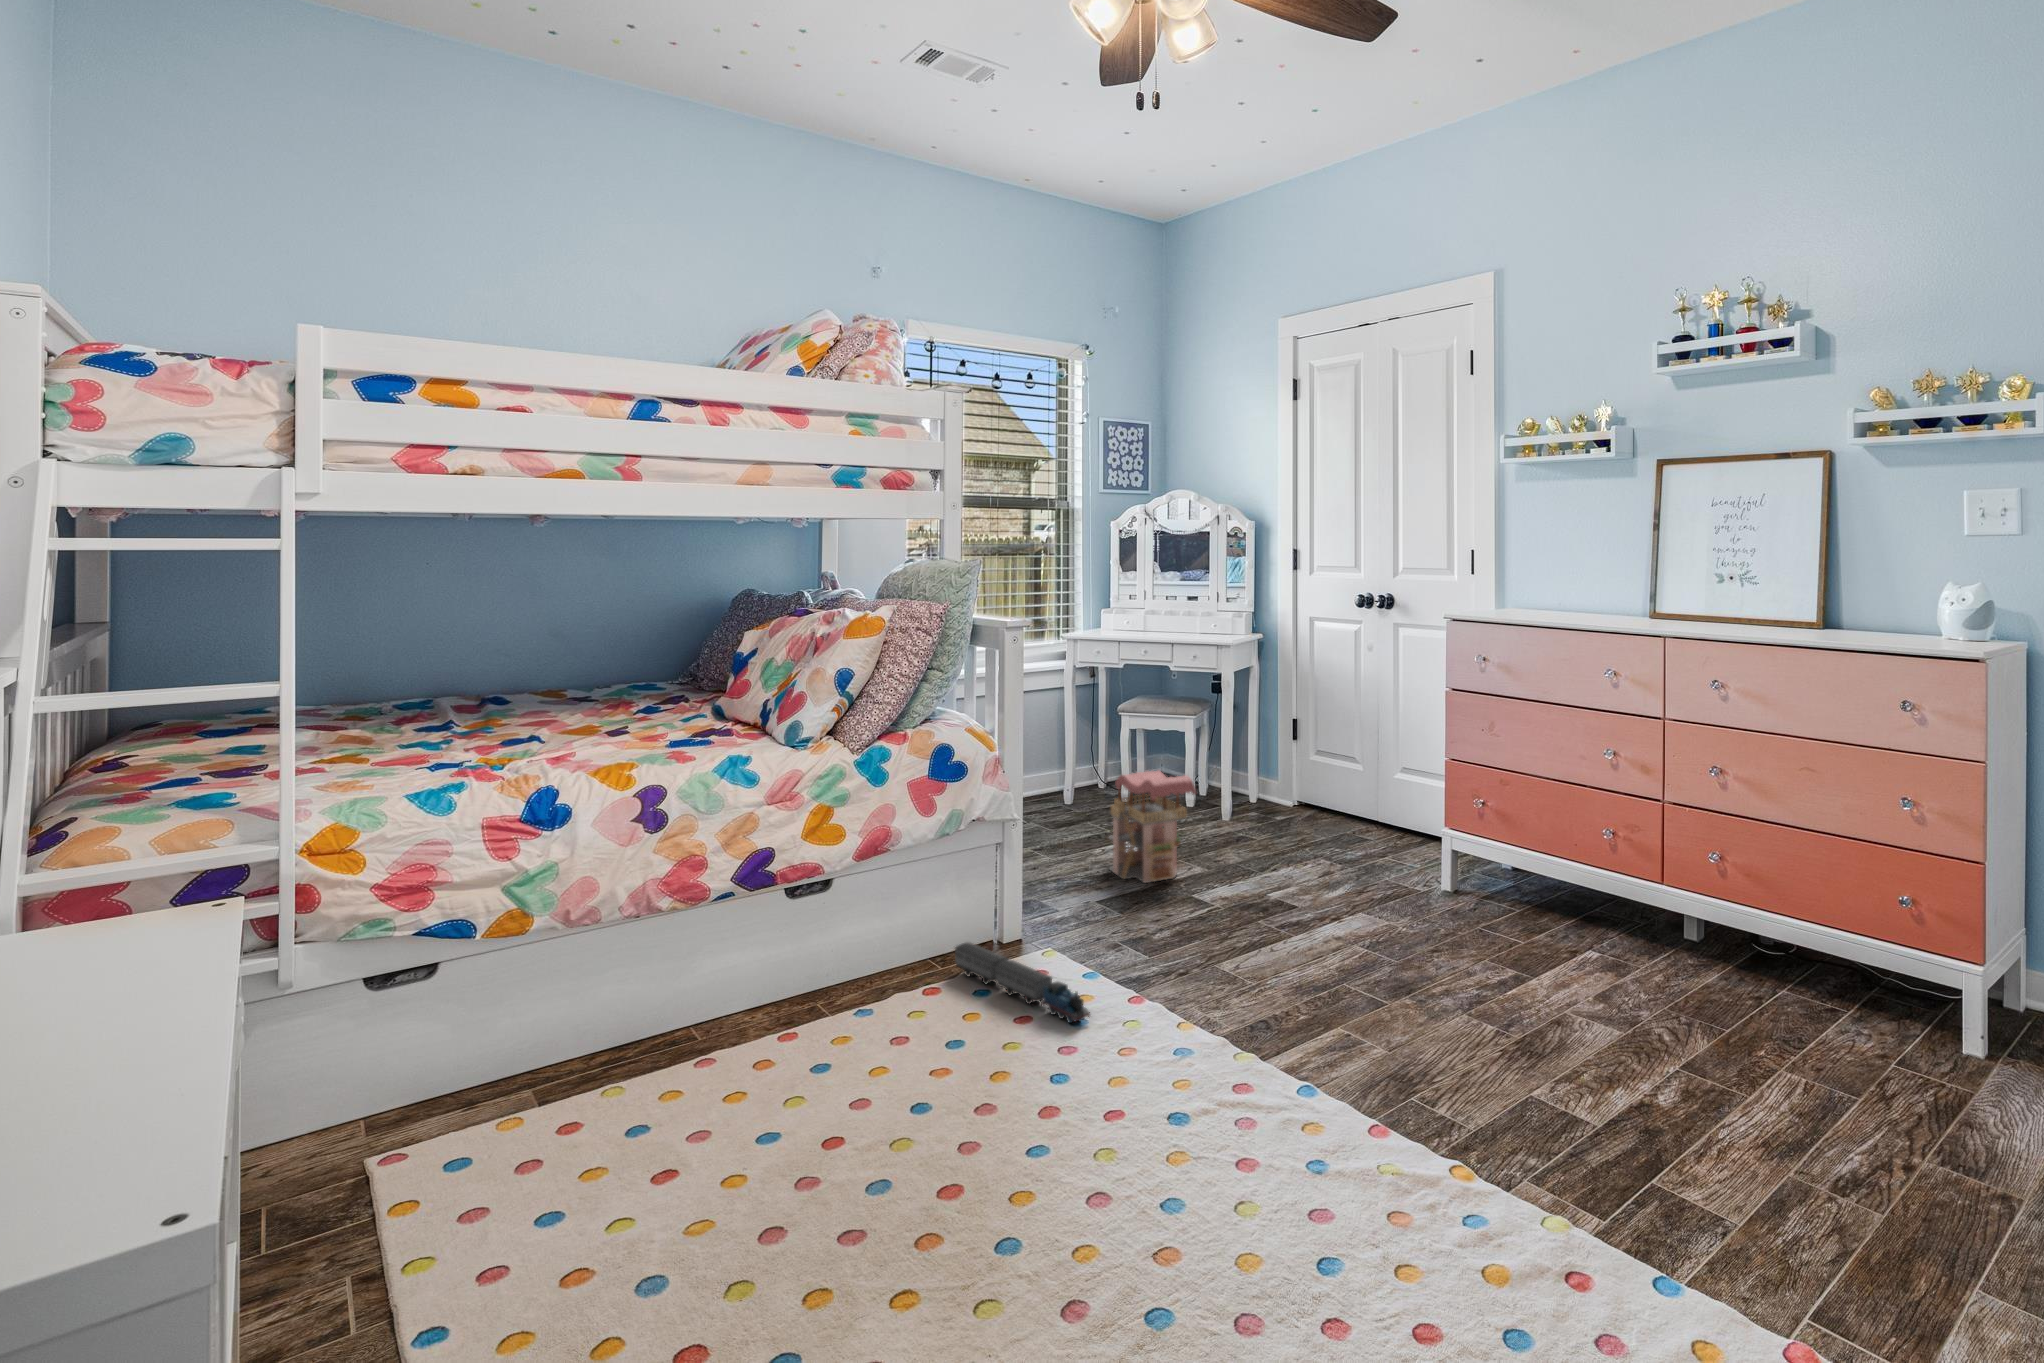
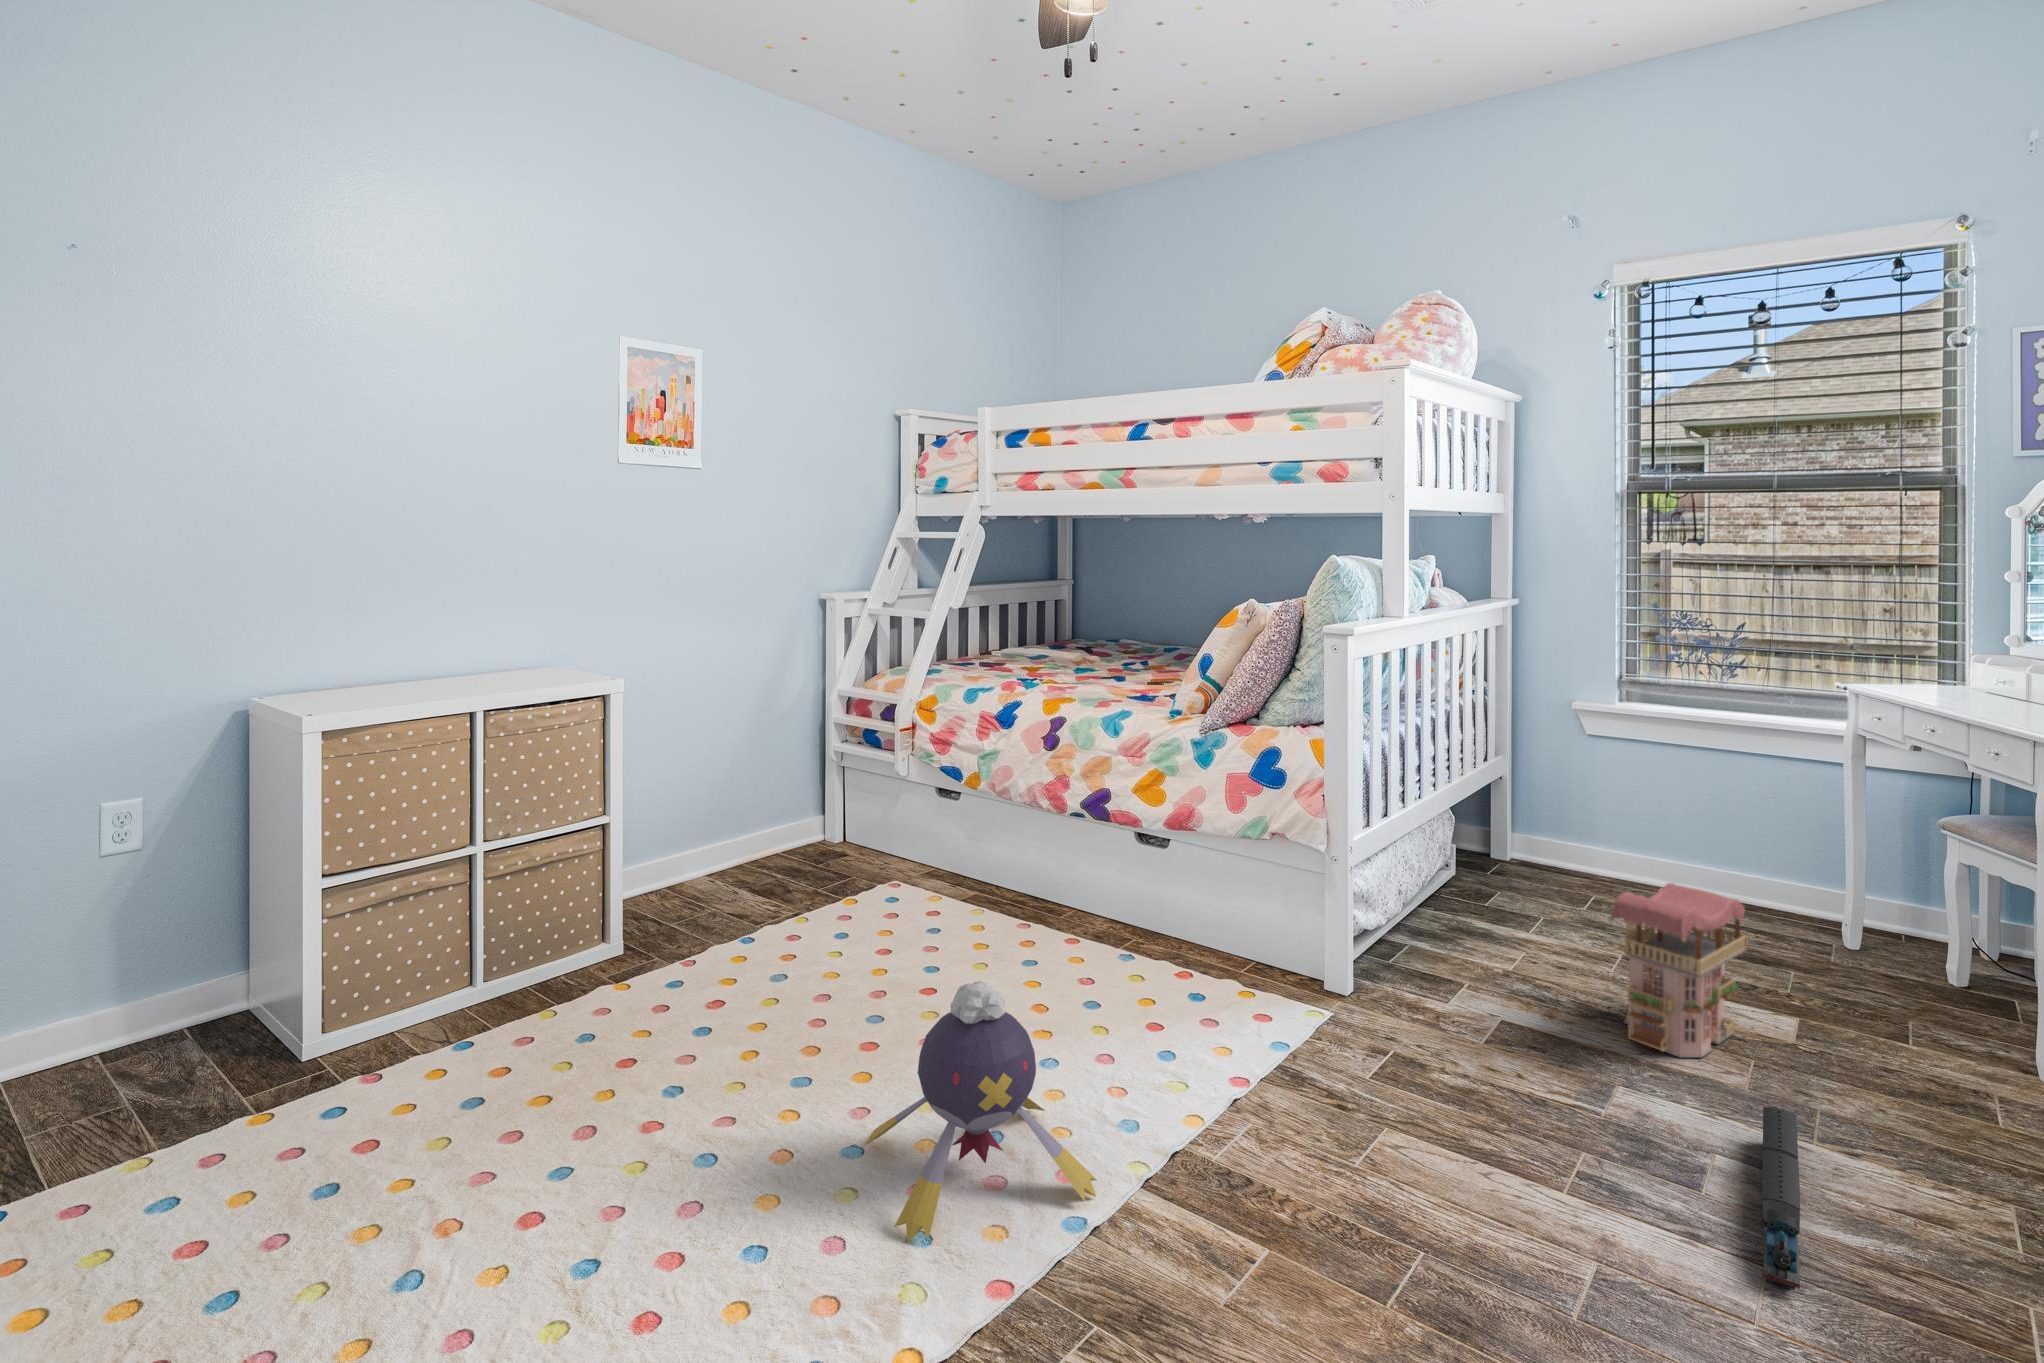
toy train: present [955,942,1090,1023] -> present [1762,1107,1801,1290]
plush toy: none [1136,952,1348,1202] -> present [863,981,1097,1241]

